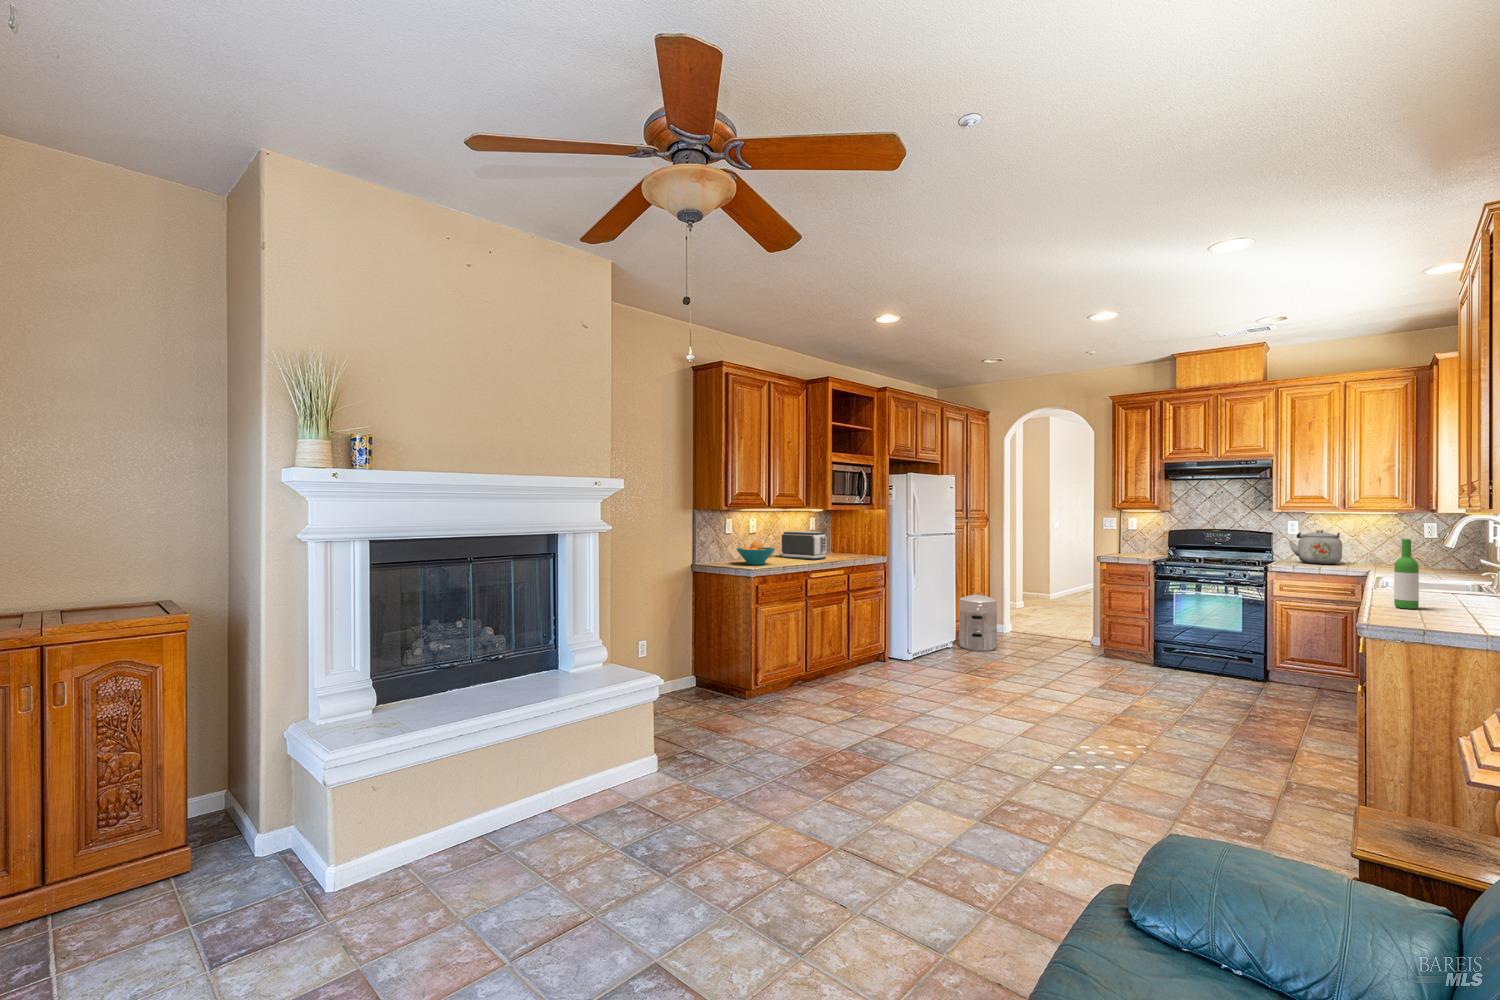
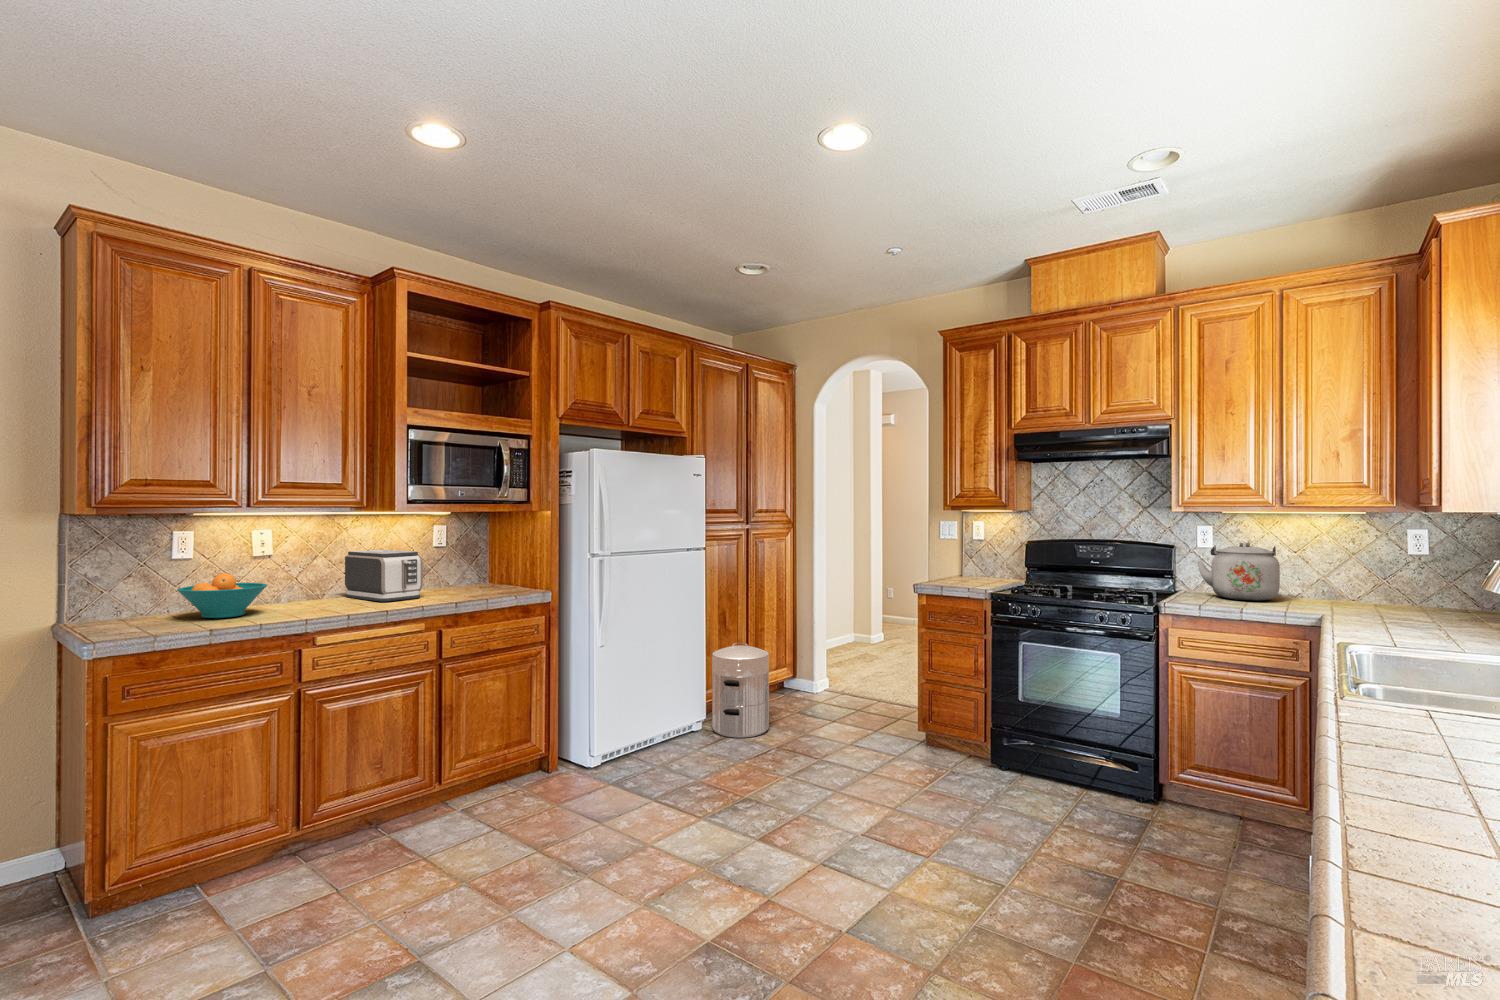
wine bottle: present [1394,539,1419,609] -> none [1361,592,1428,801]

